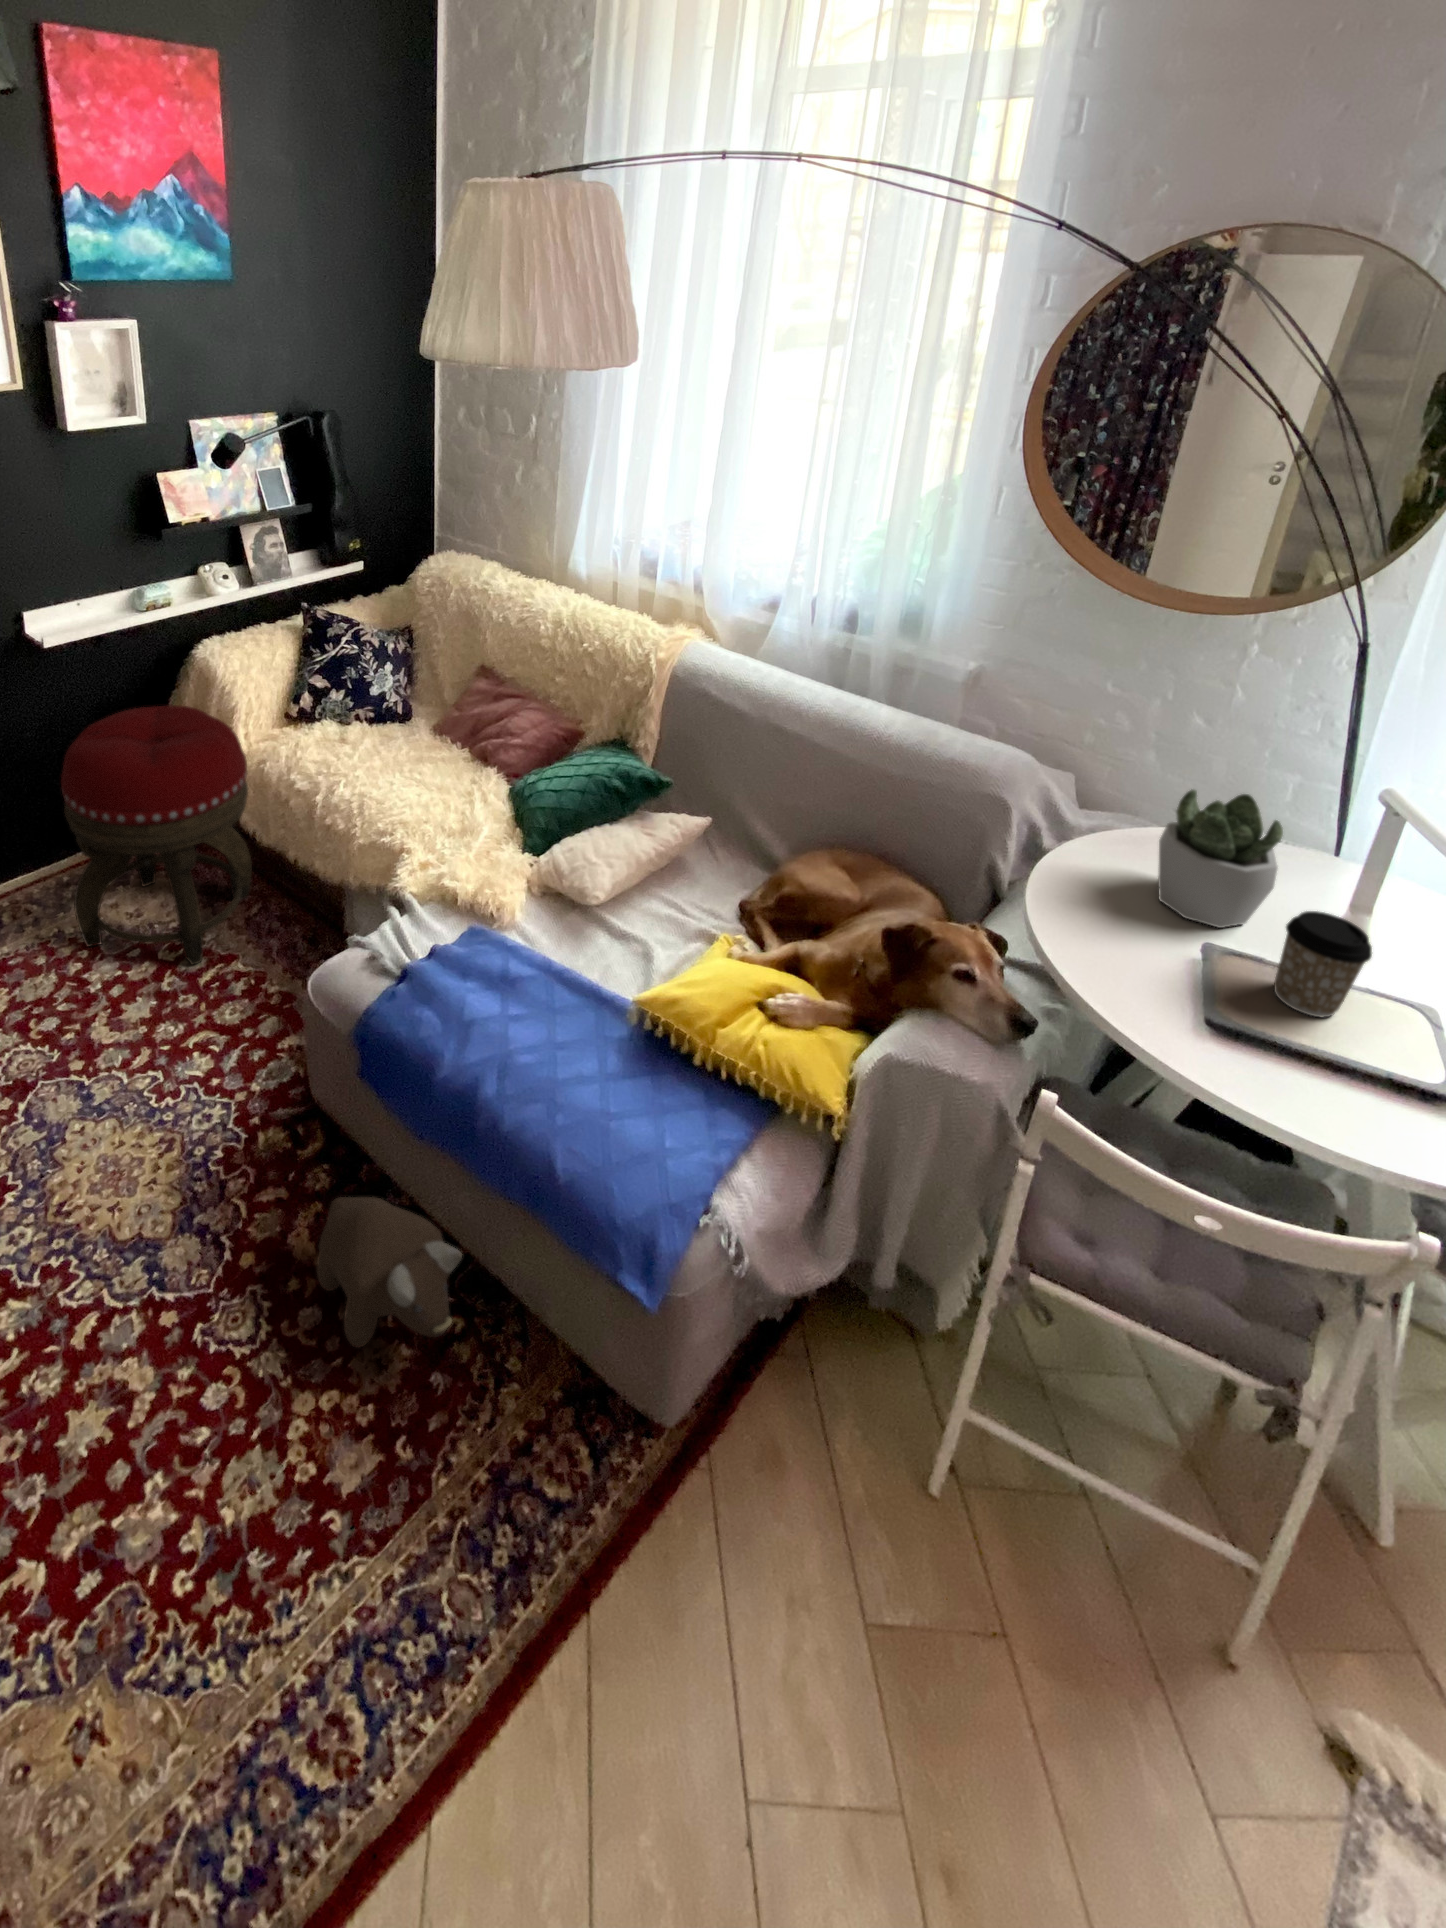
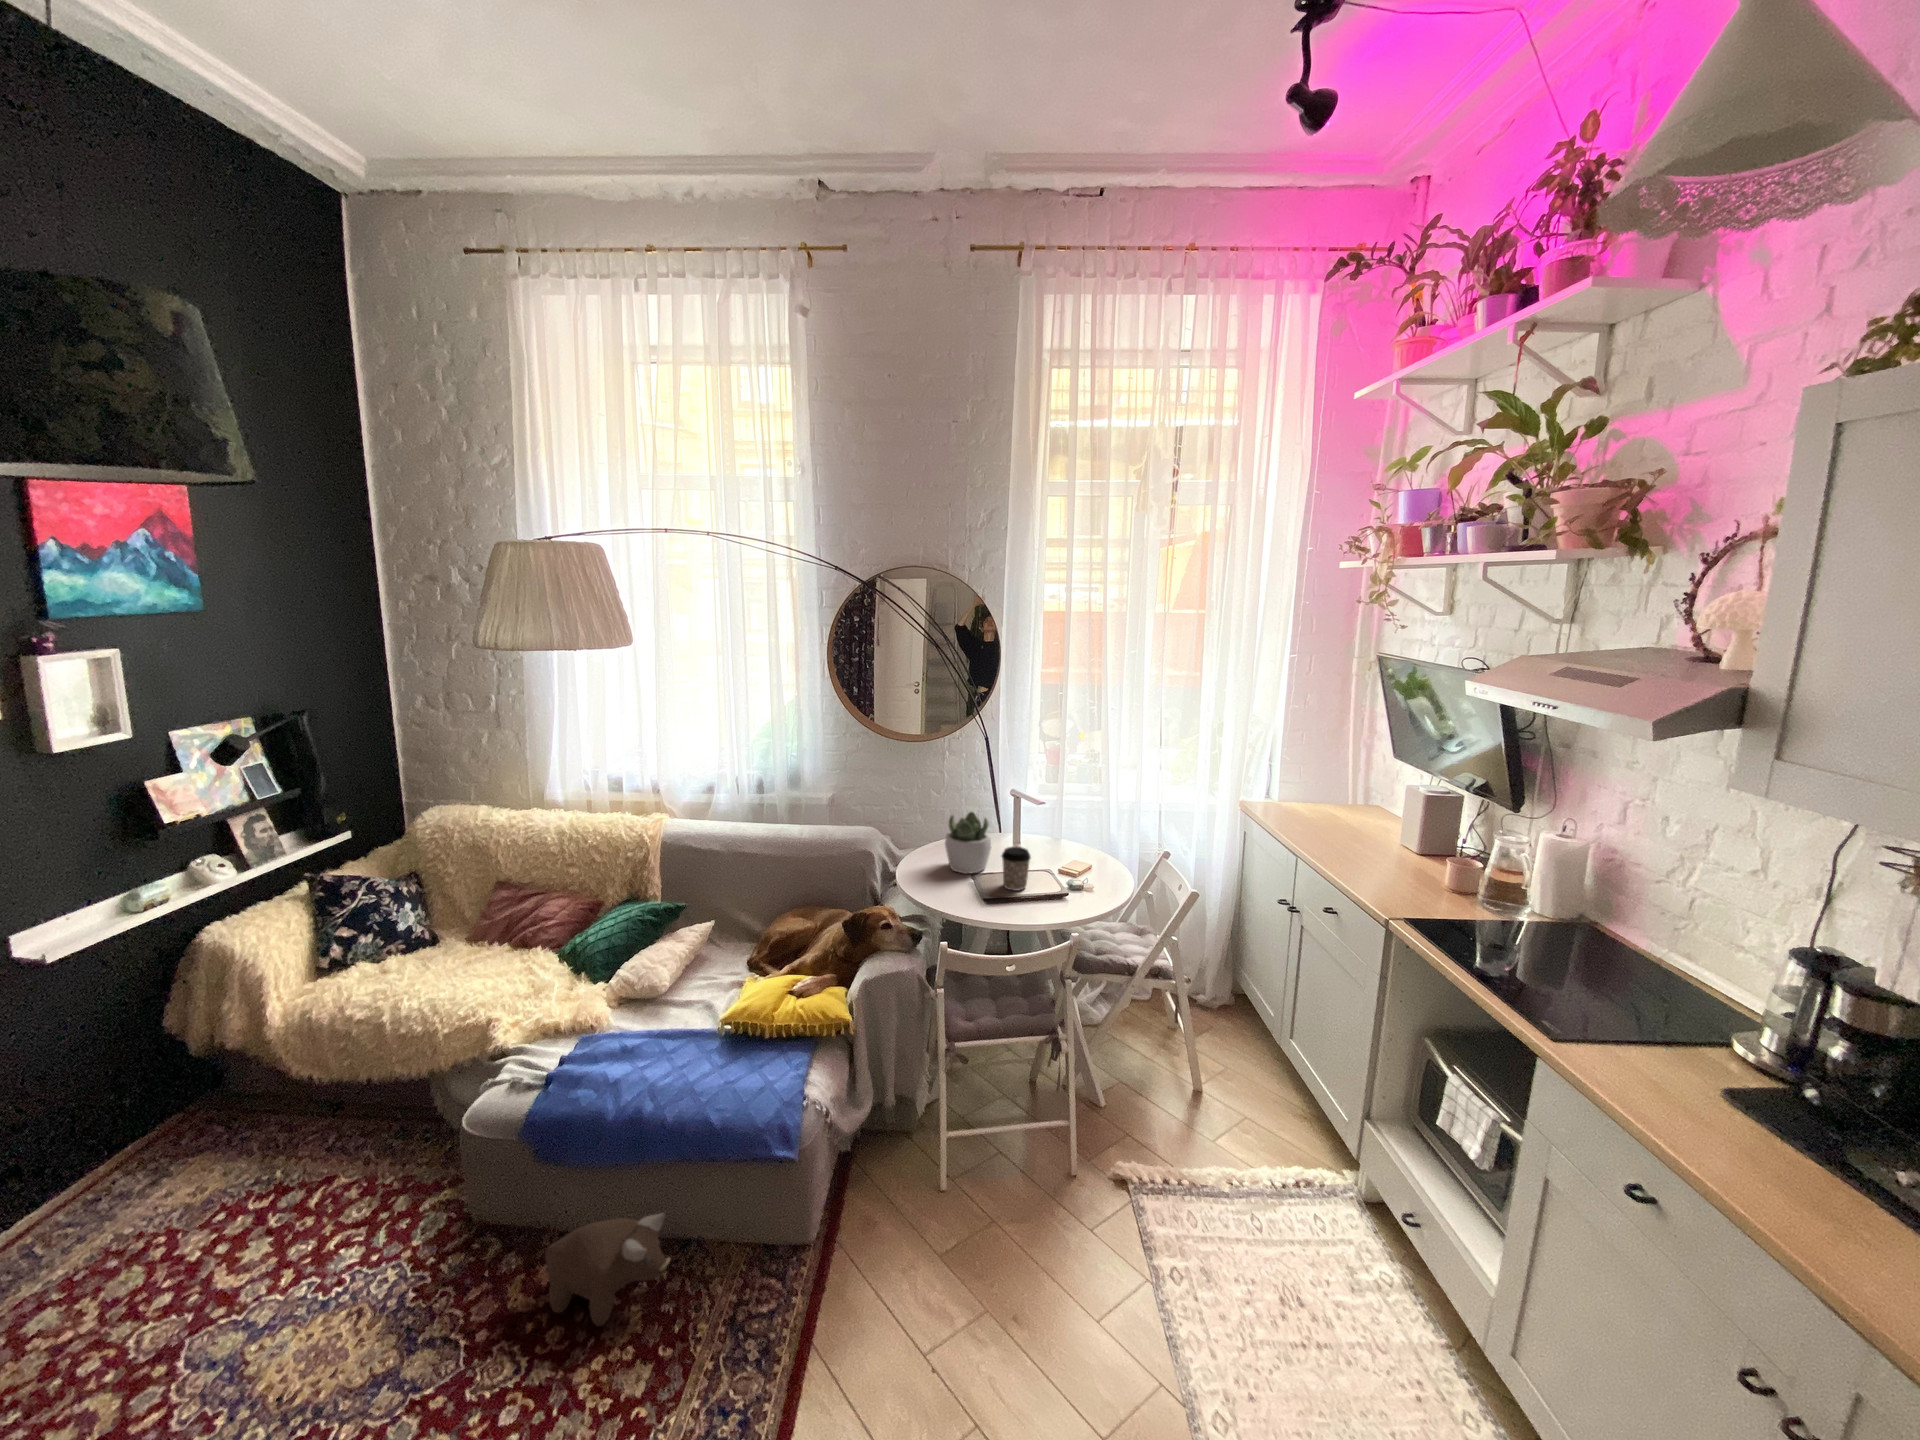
footstool: present [61,705,252,965] -> none [104,976,318,1236]

